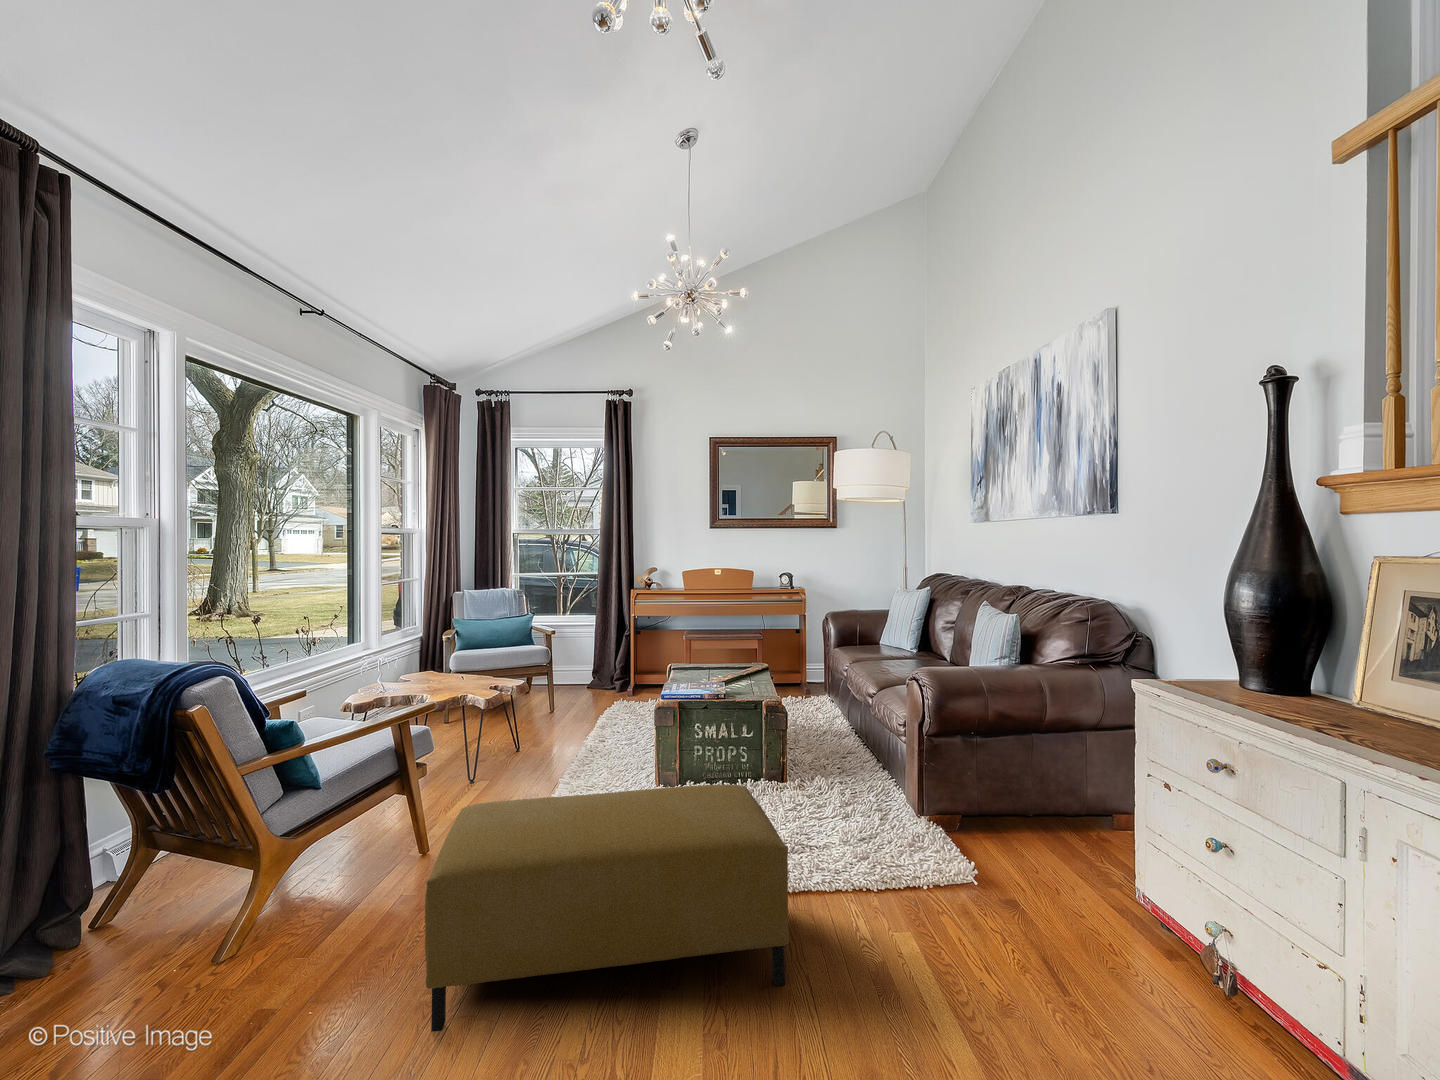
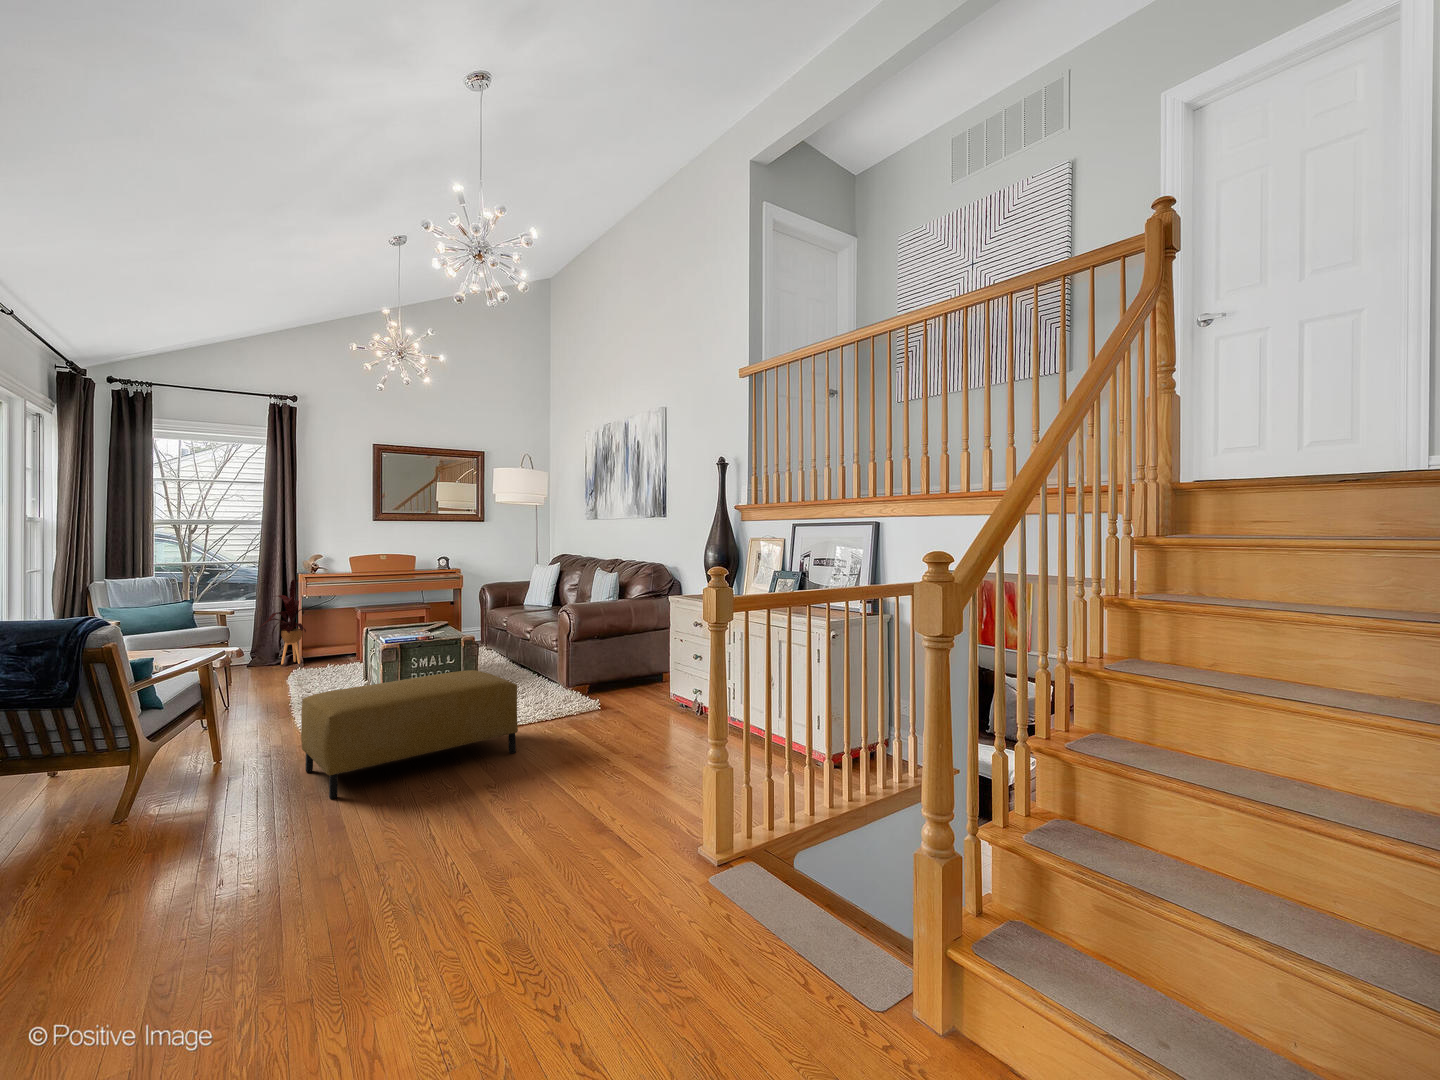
house plant: none [581,597,632,695] -> present [260,580,308,665]

